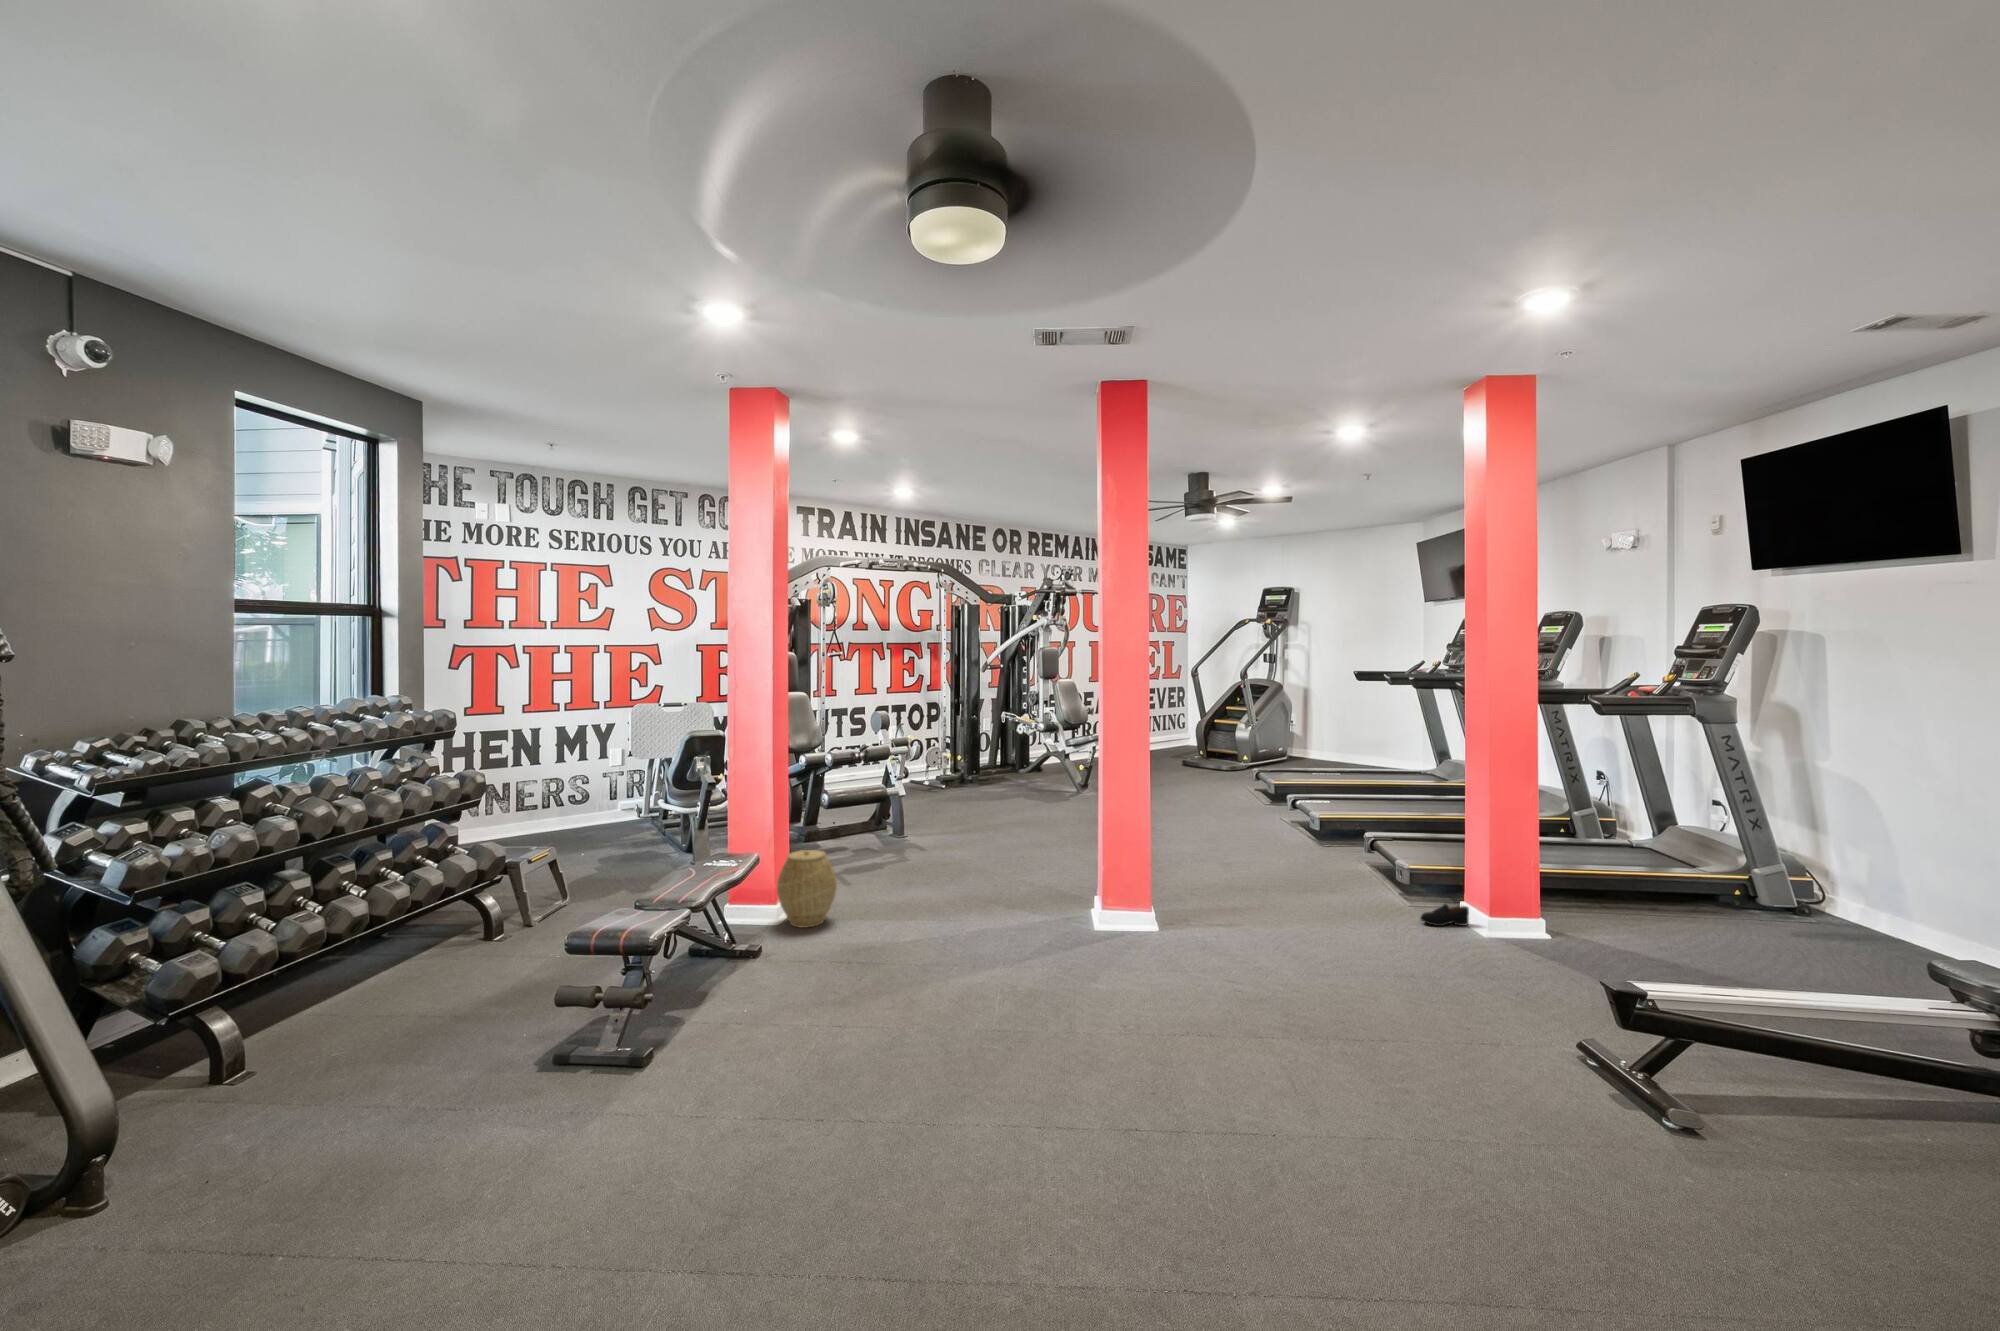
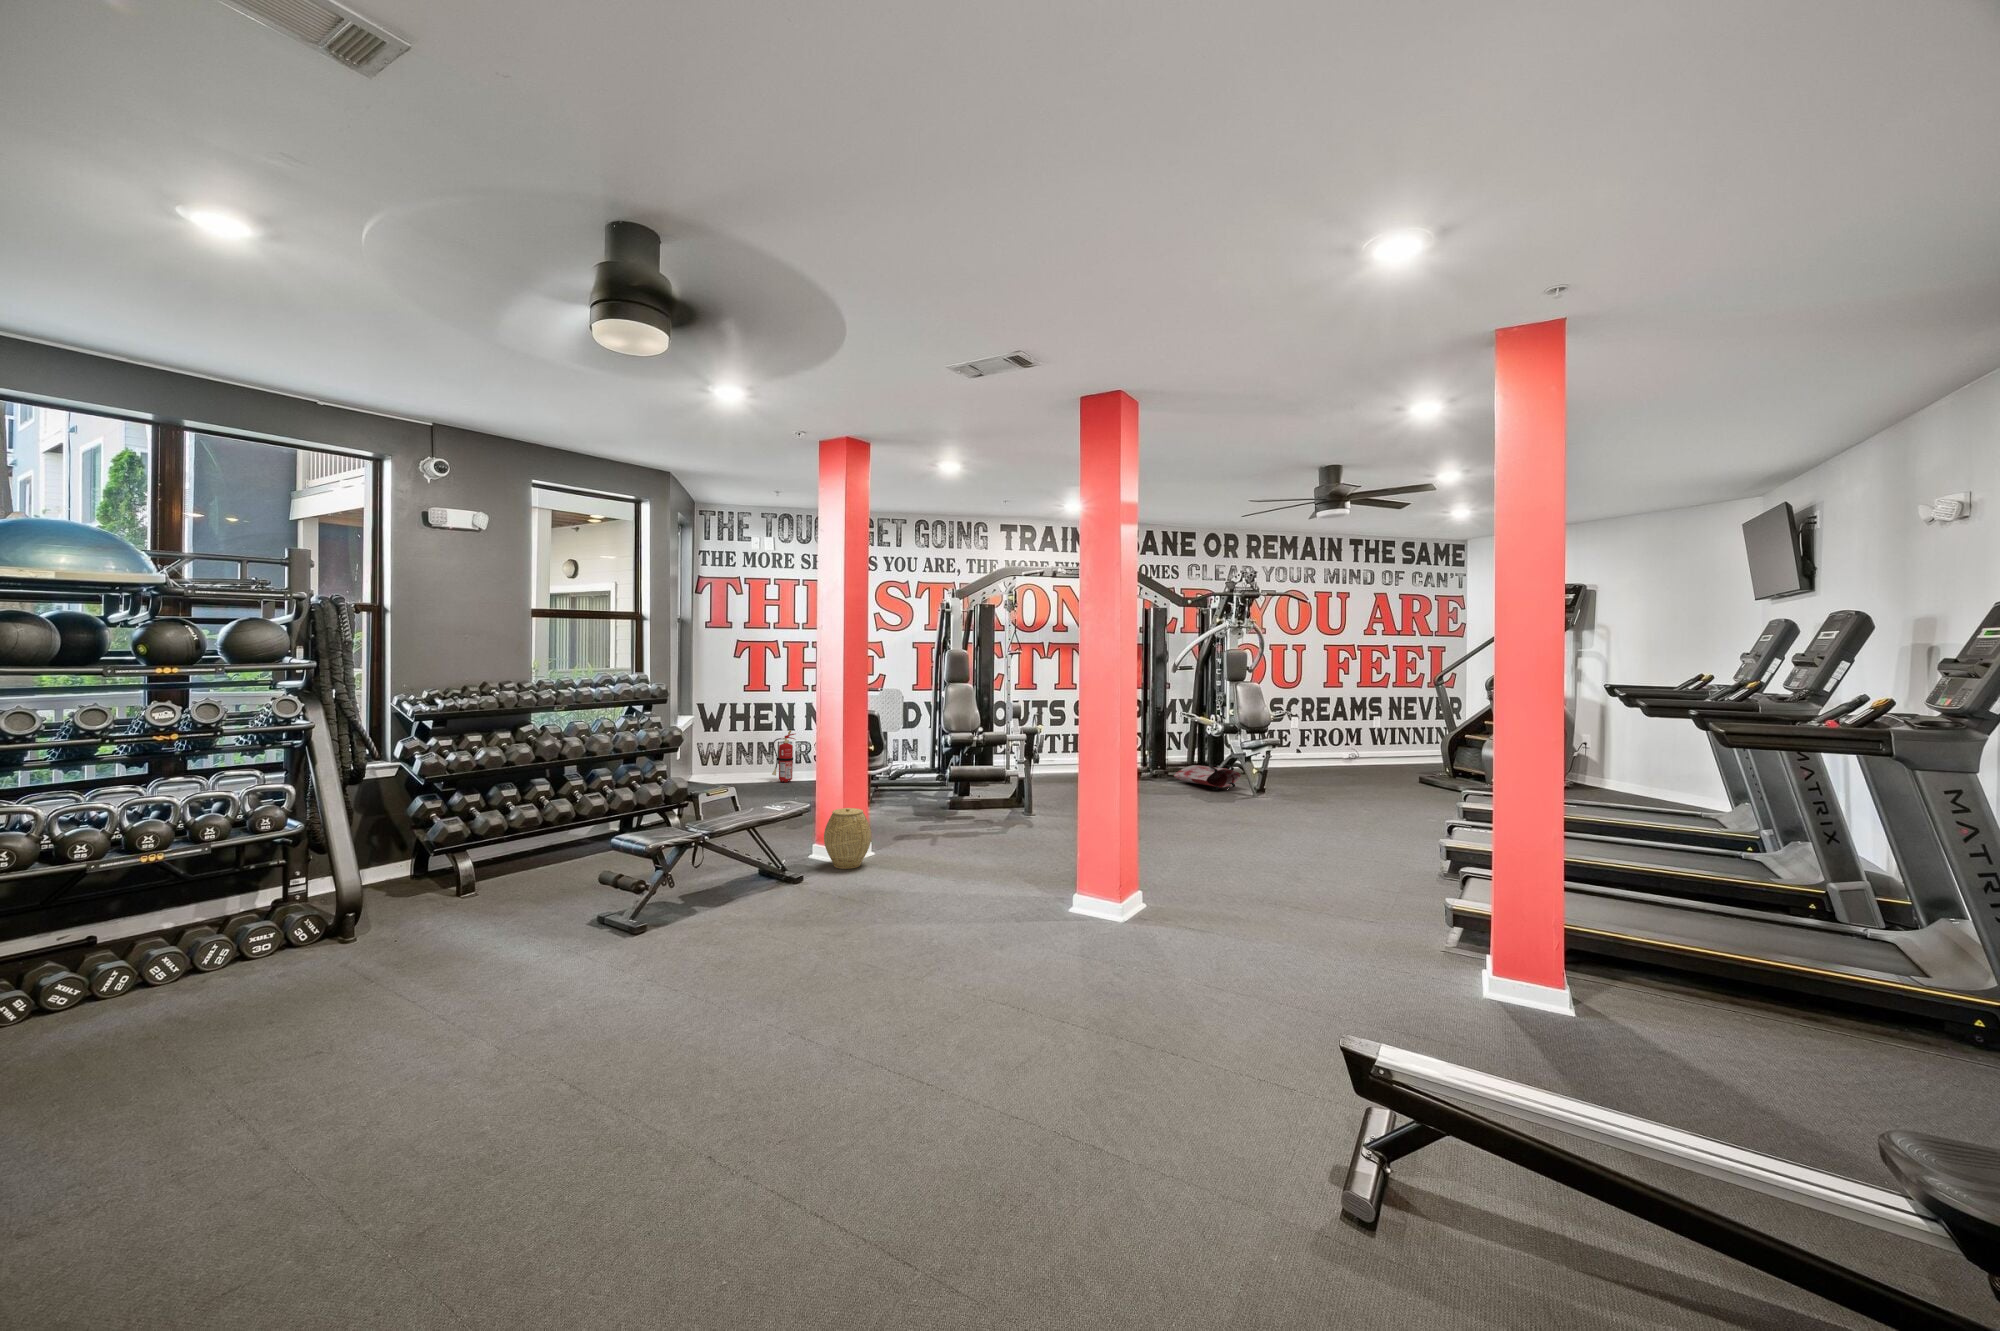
bag: none [986,763,1057,790] -> present [1174,765,1241,790]
fire extinguisher: none [518,764,551,835] -> present [772,730,795,782]
shoe: present [1420,904,1469,926] -> none [1390,952,1453,982]

